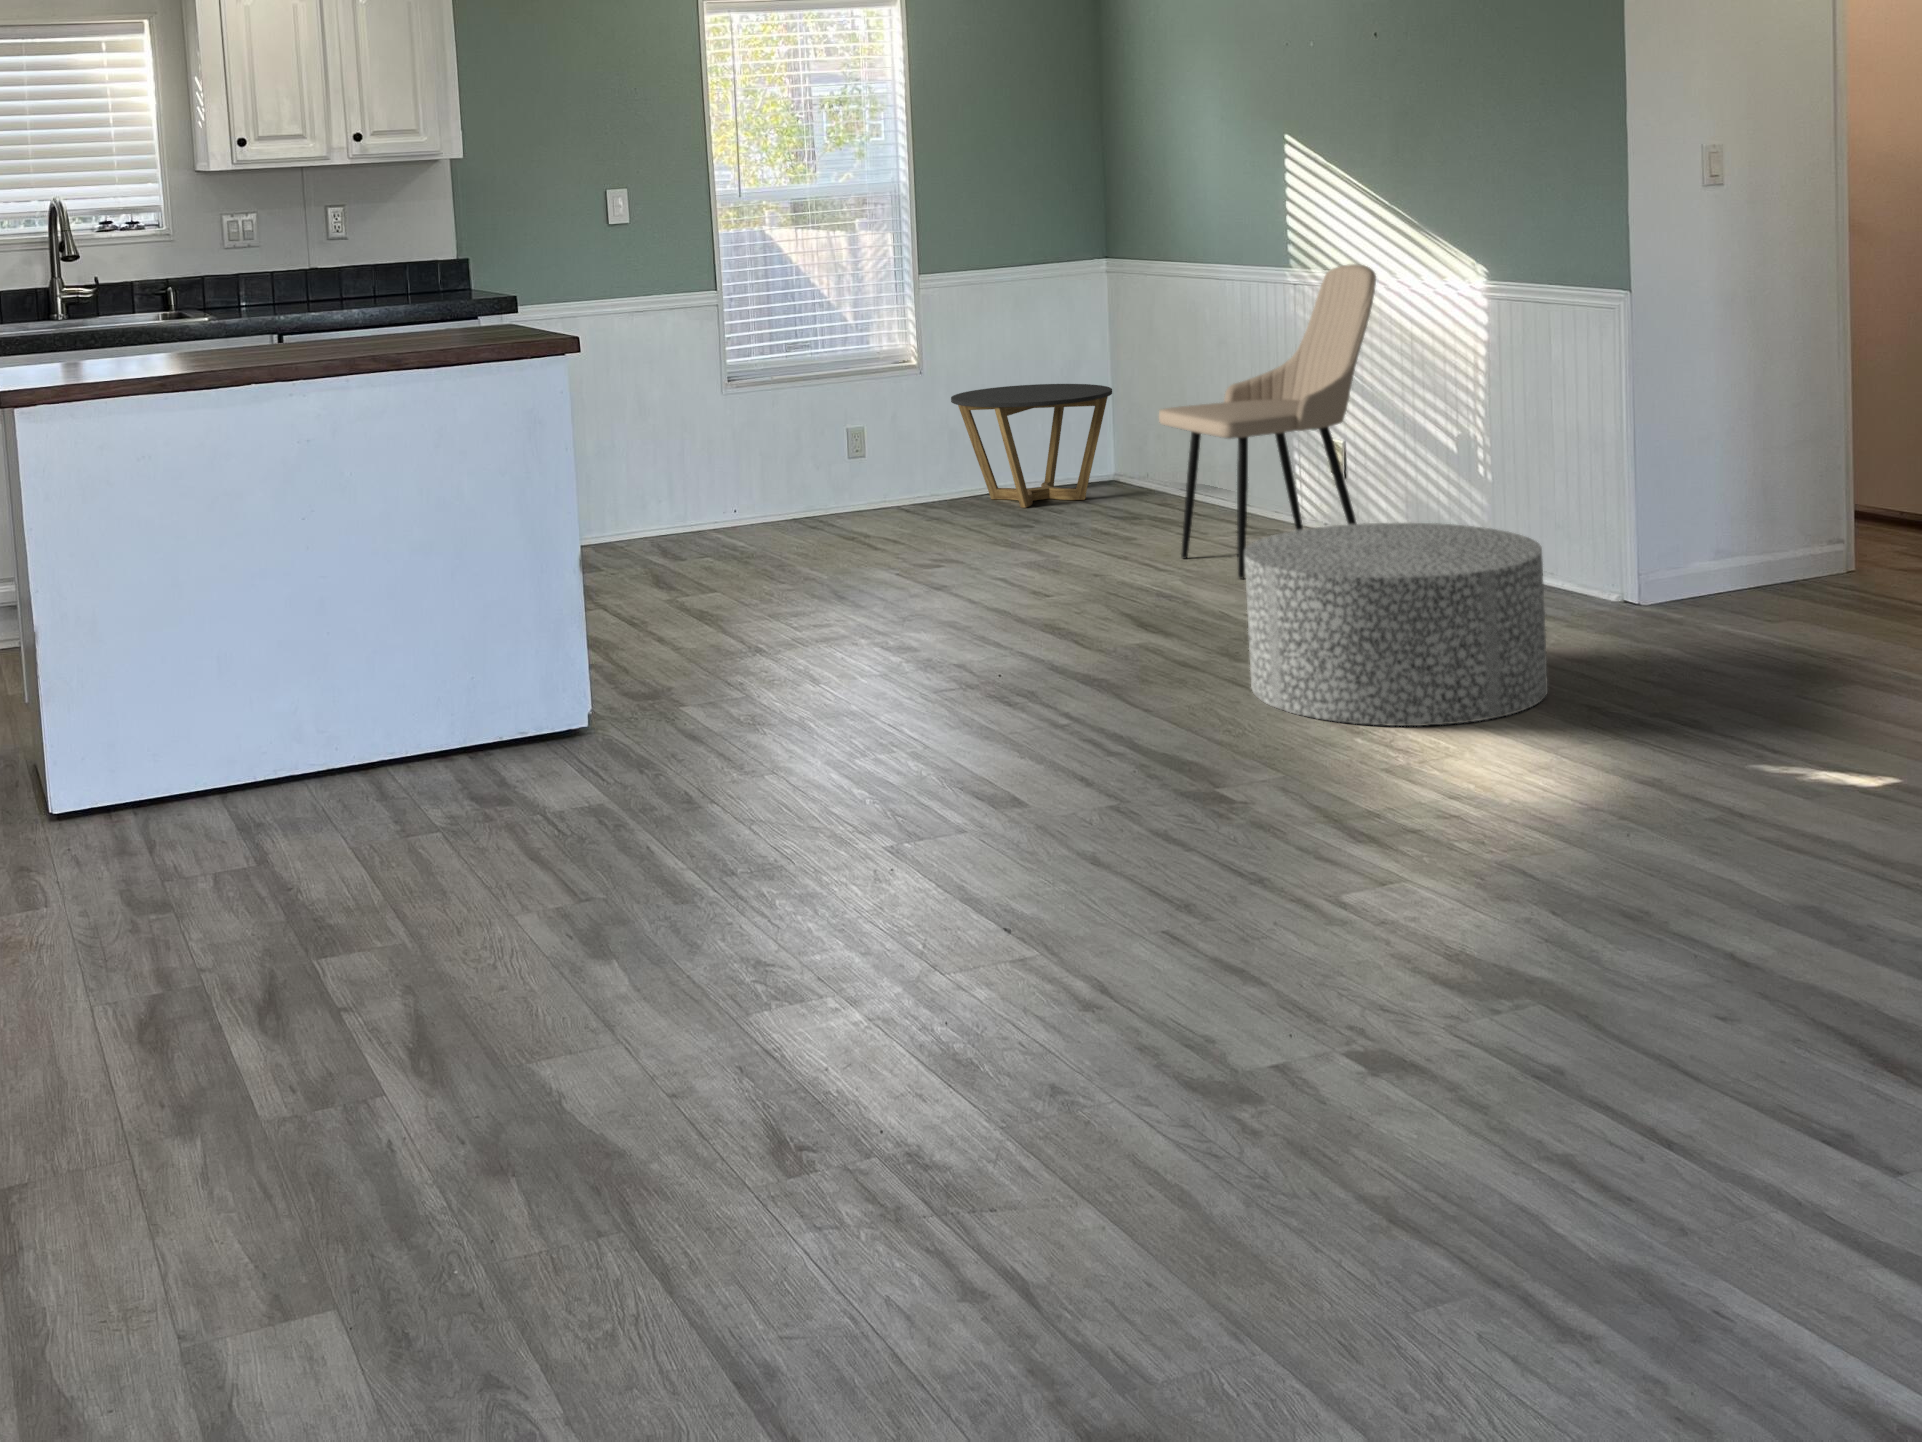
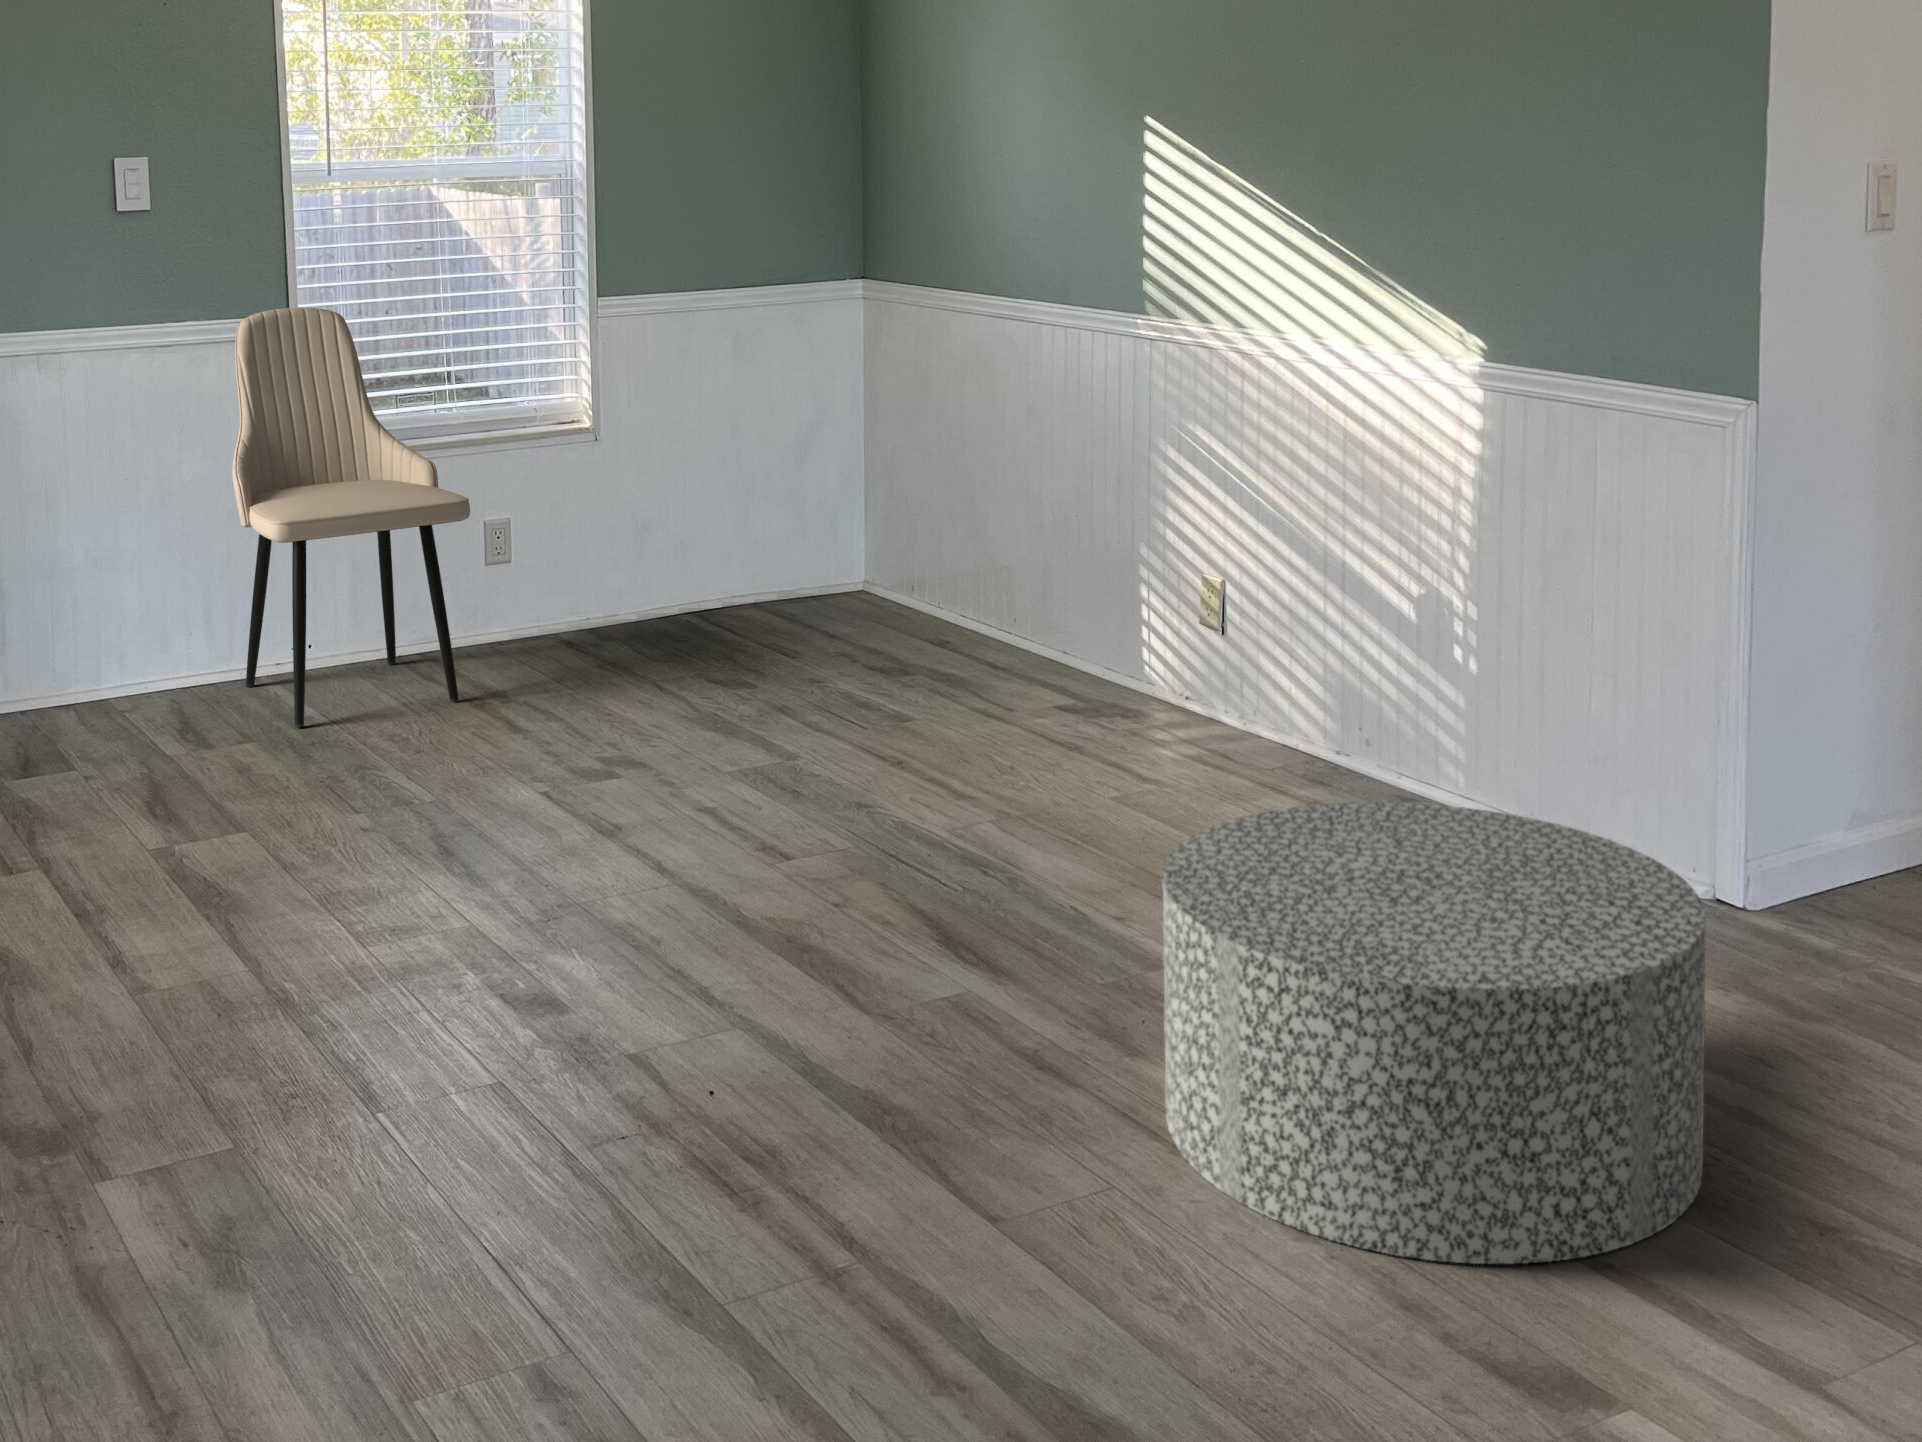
dining chair: present [1159,264,1376,579] -> present [232,308,470,728]
side table: present [951,384,1112,508] -> none [632,456,867,645]

